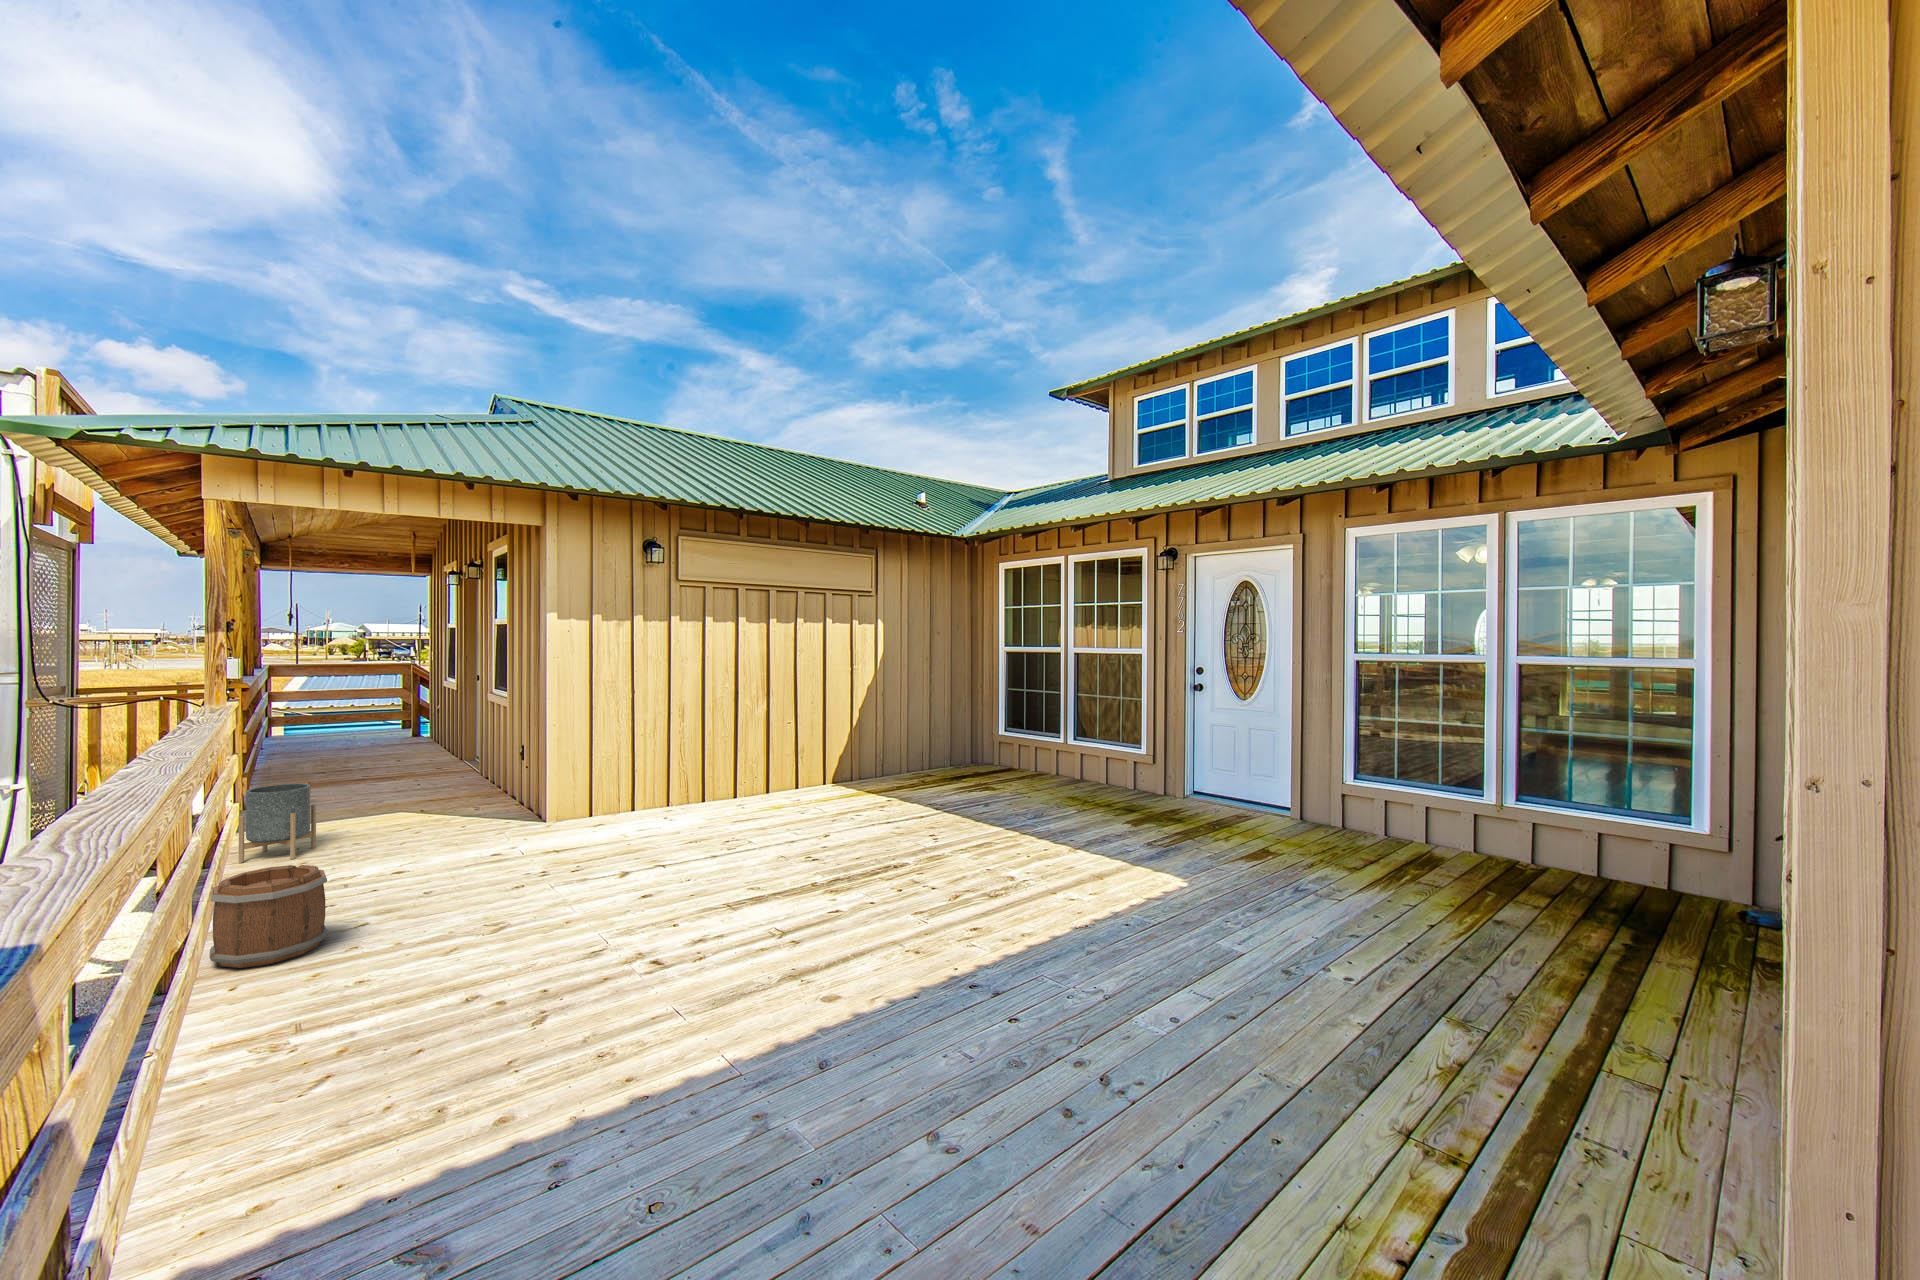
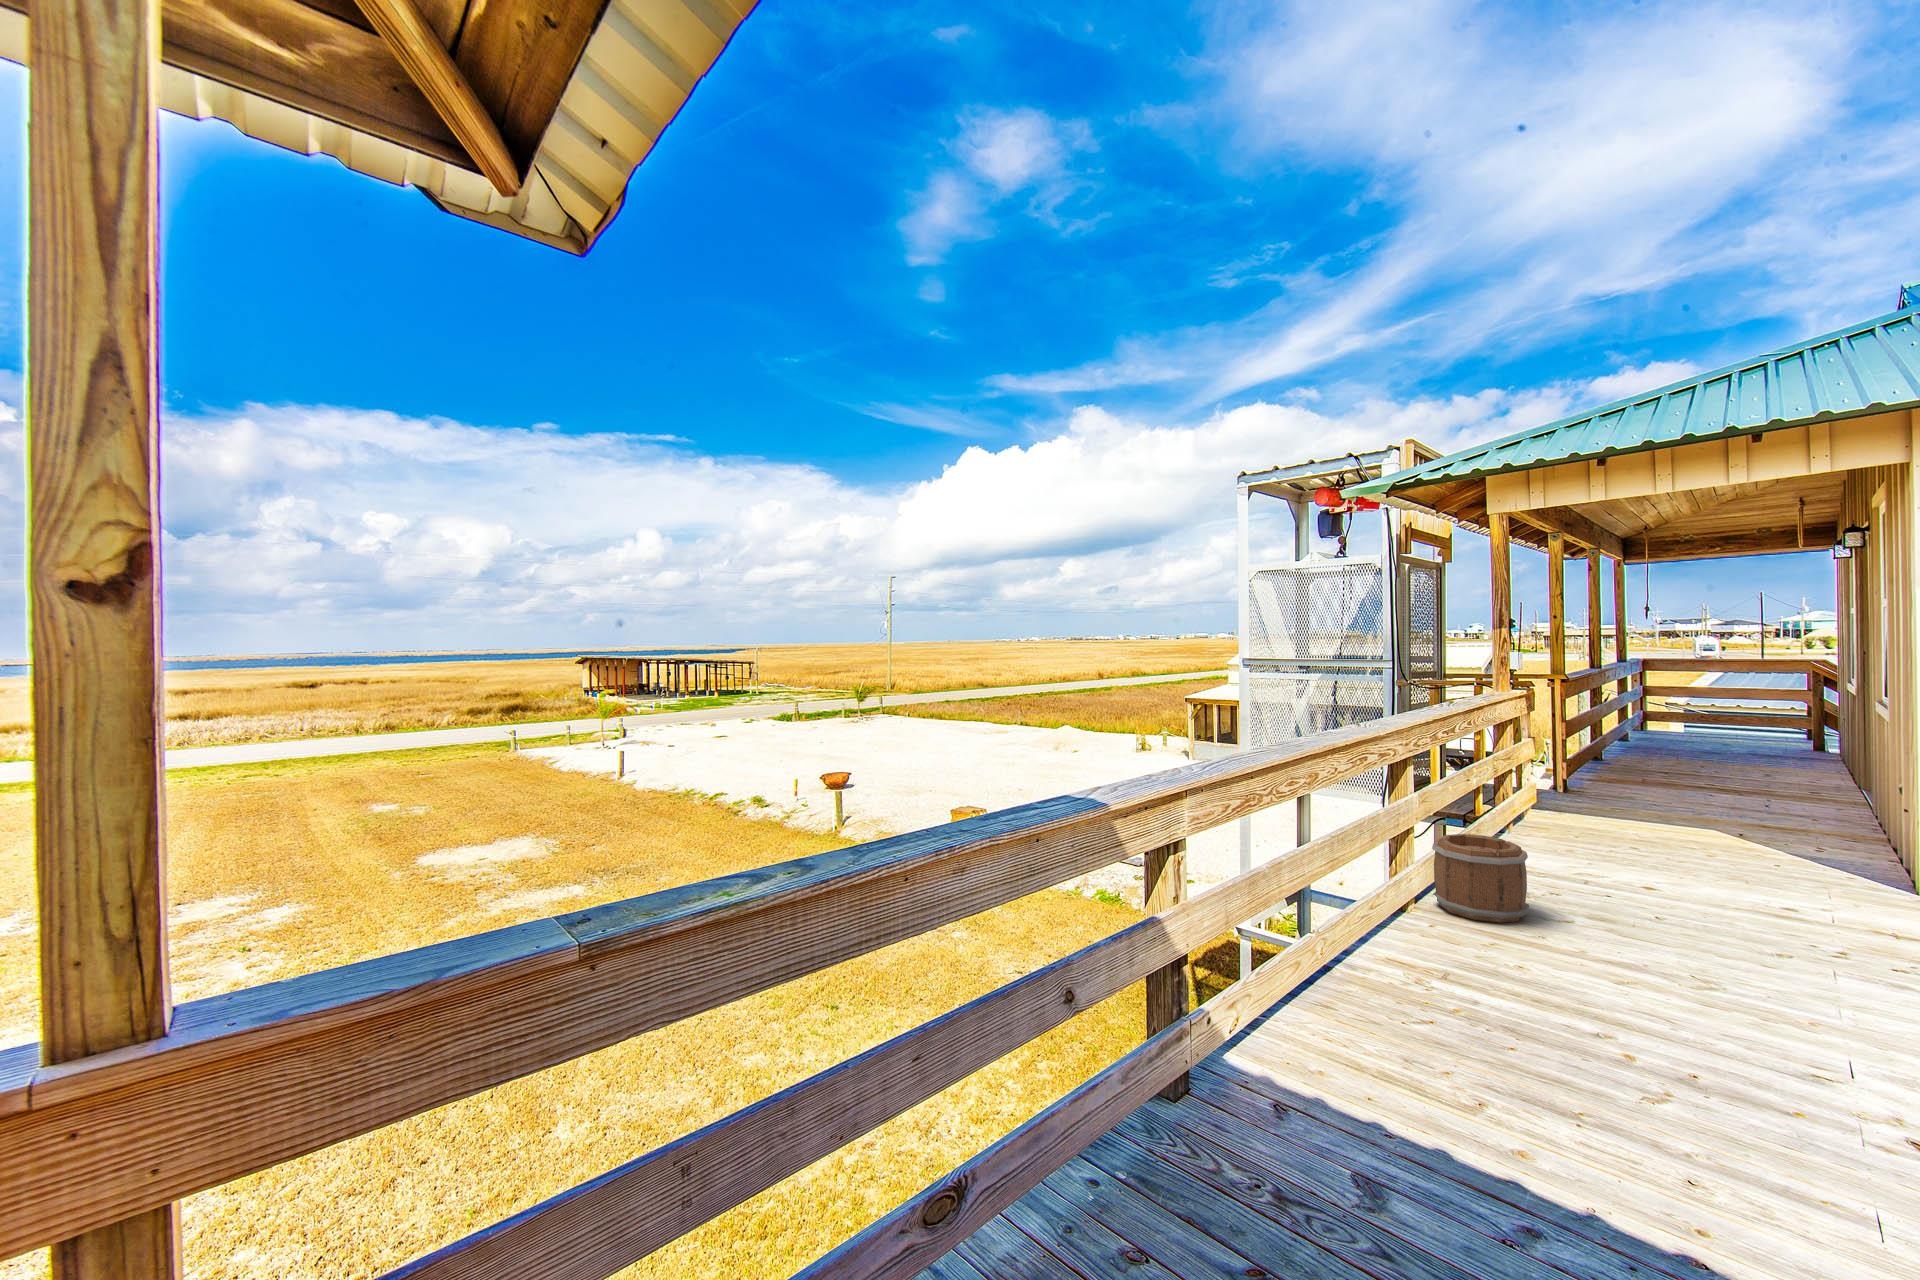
planter: present [239,784,316,863] -> none [1520,769,1593,843]

